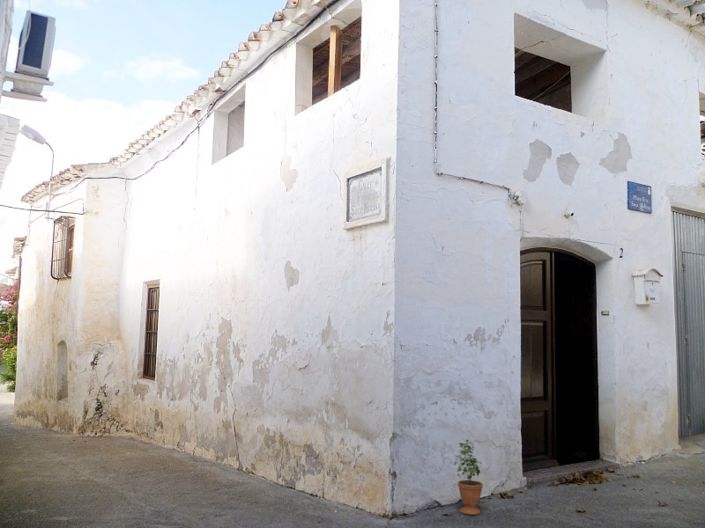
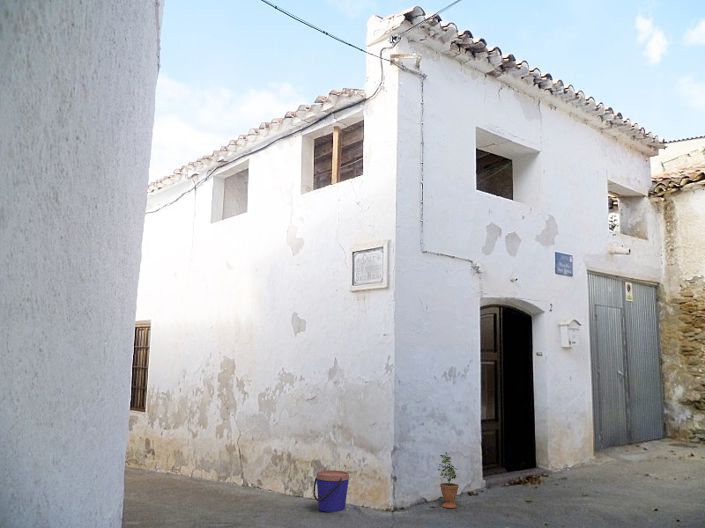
bucket: none [294,458,341,513] -> present [313,470,349,512]

